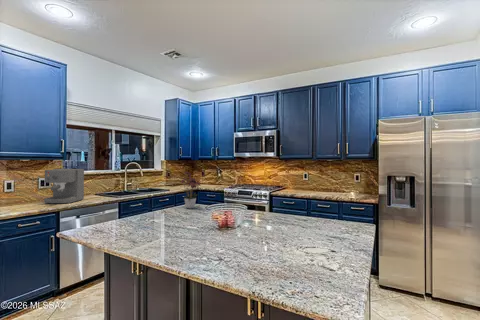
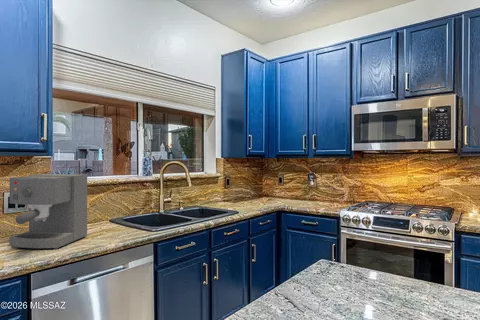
flower arrangement: present [181,172,200,208] -> none [315,181,391,290]

